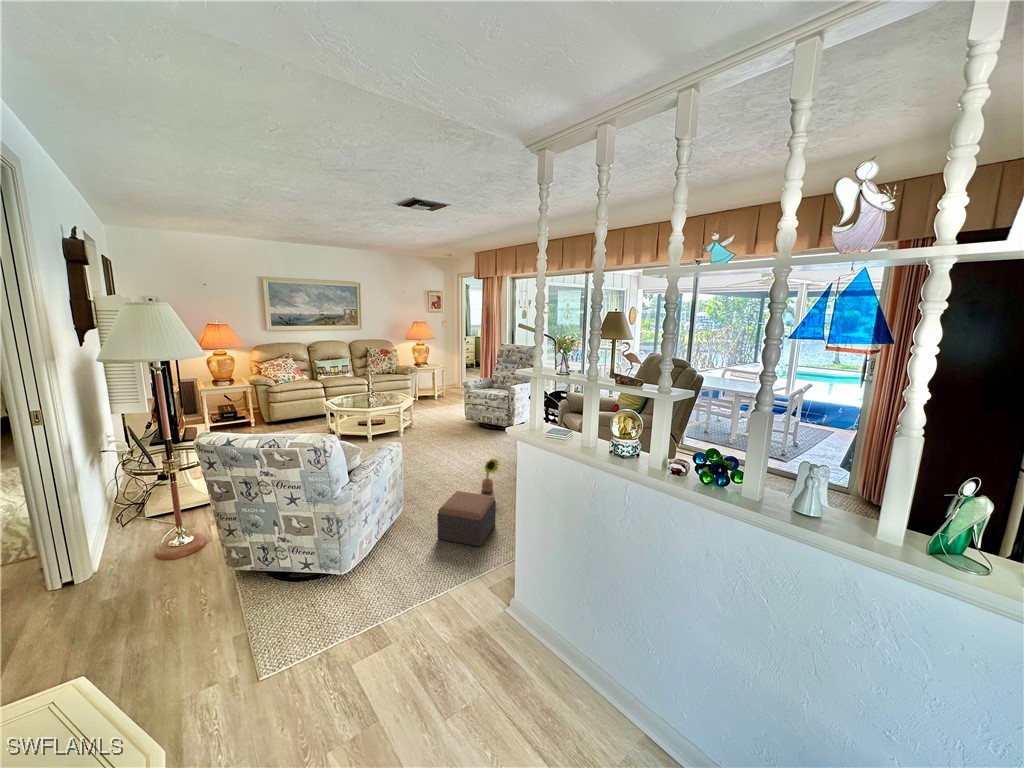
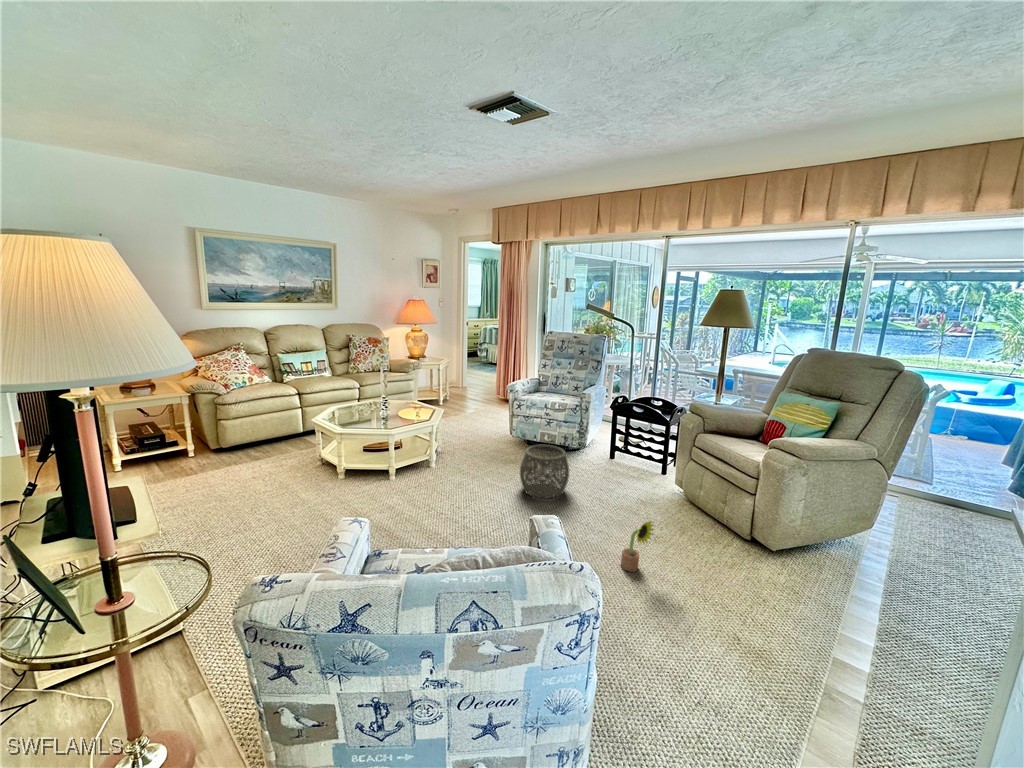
woven basket: none [448,419,483,455] -> present [520,445,569,499]
footstool: present [437,491,496,546] -> none [625,592,724,702]

